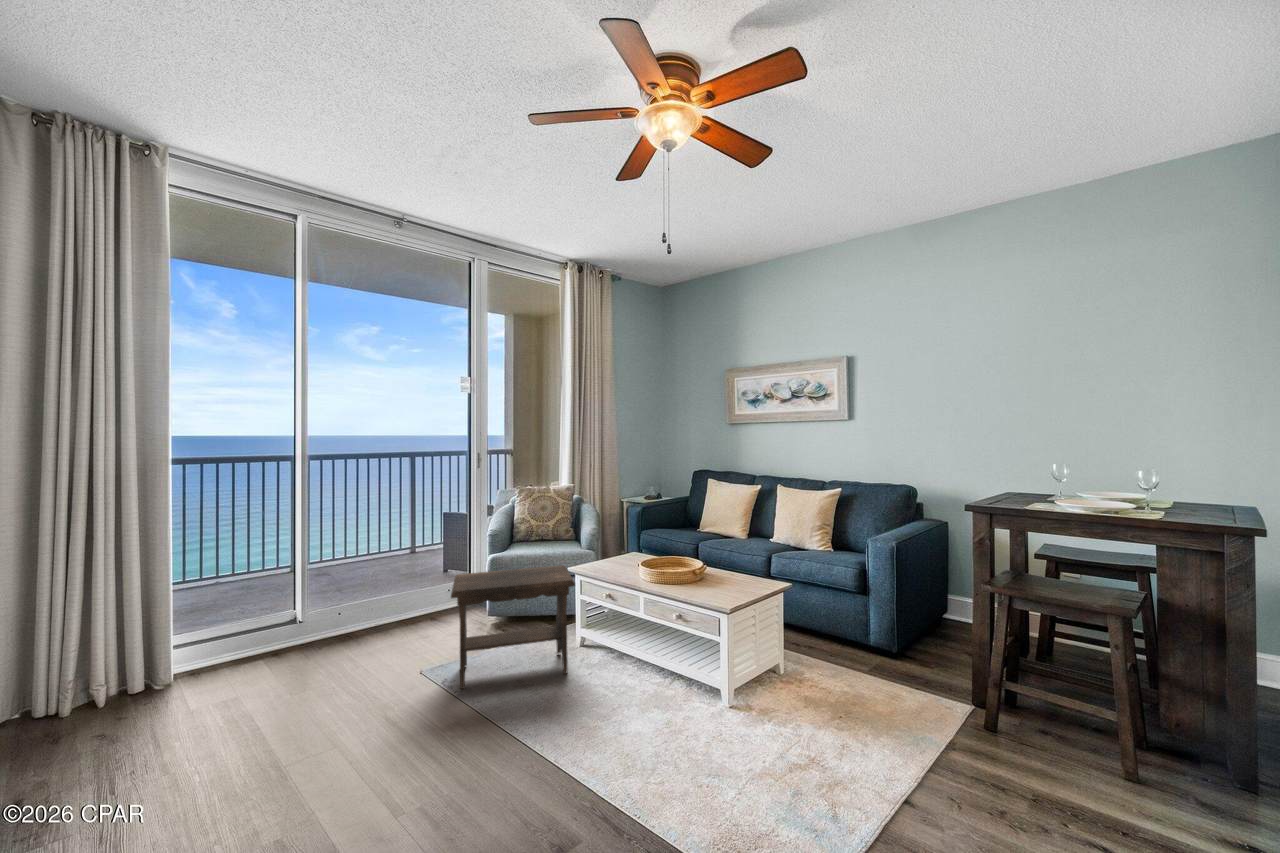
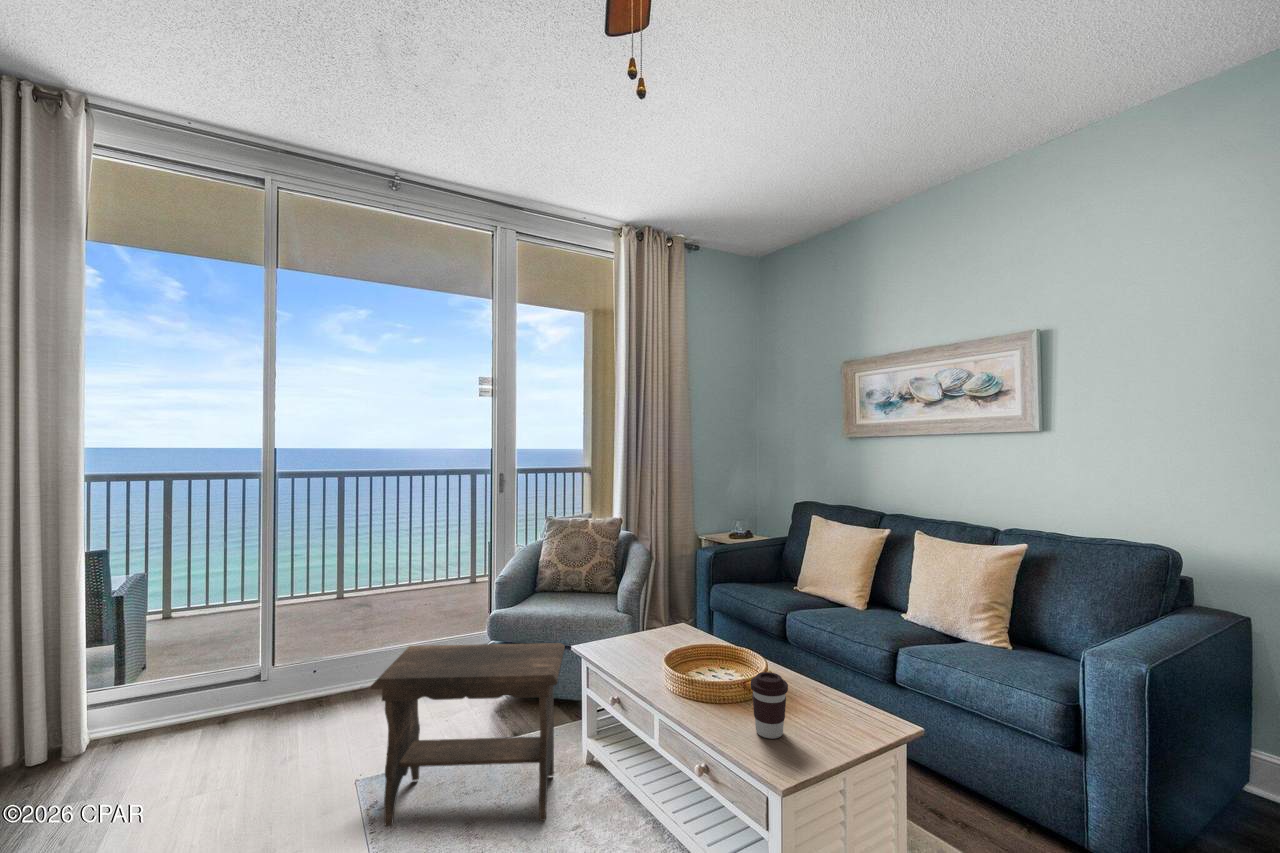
coffee cup: none [703,561,724,596] -> present [751,672,788,739]

